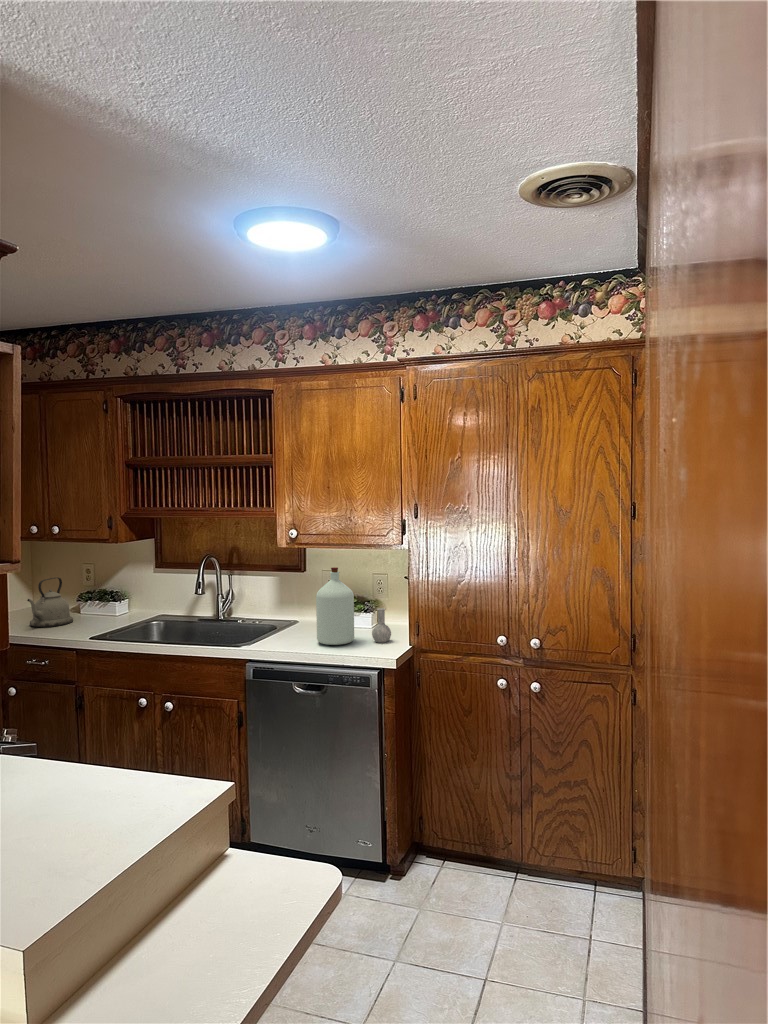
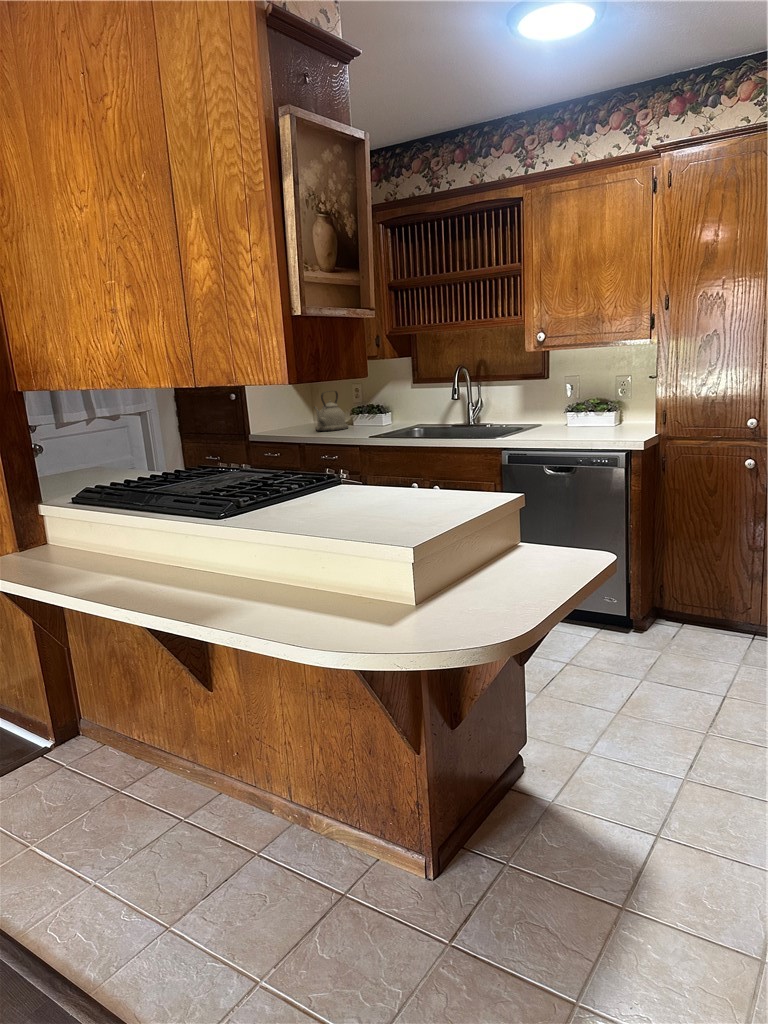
bottle: present [316,567,391,645] -> none [562,364,634,435]

